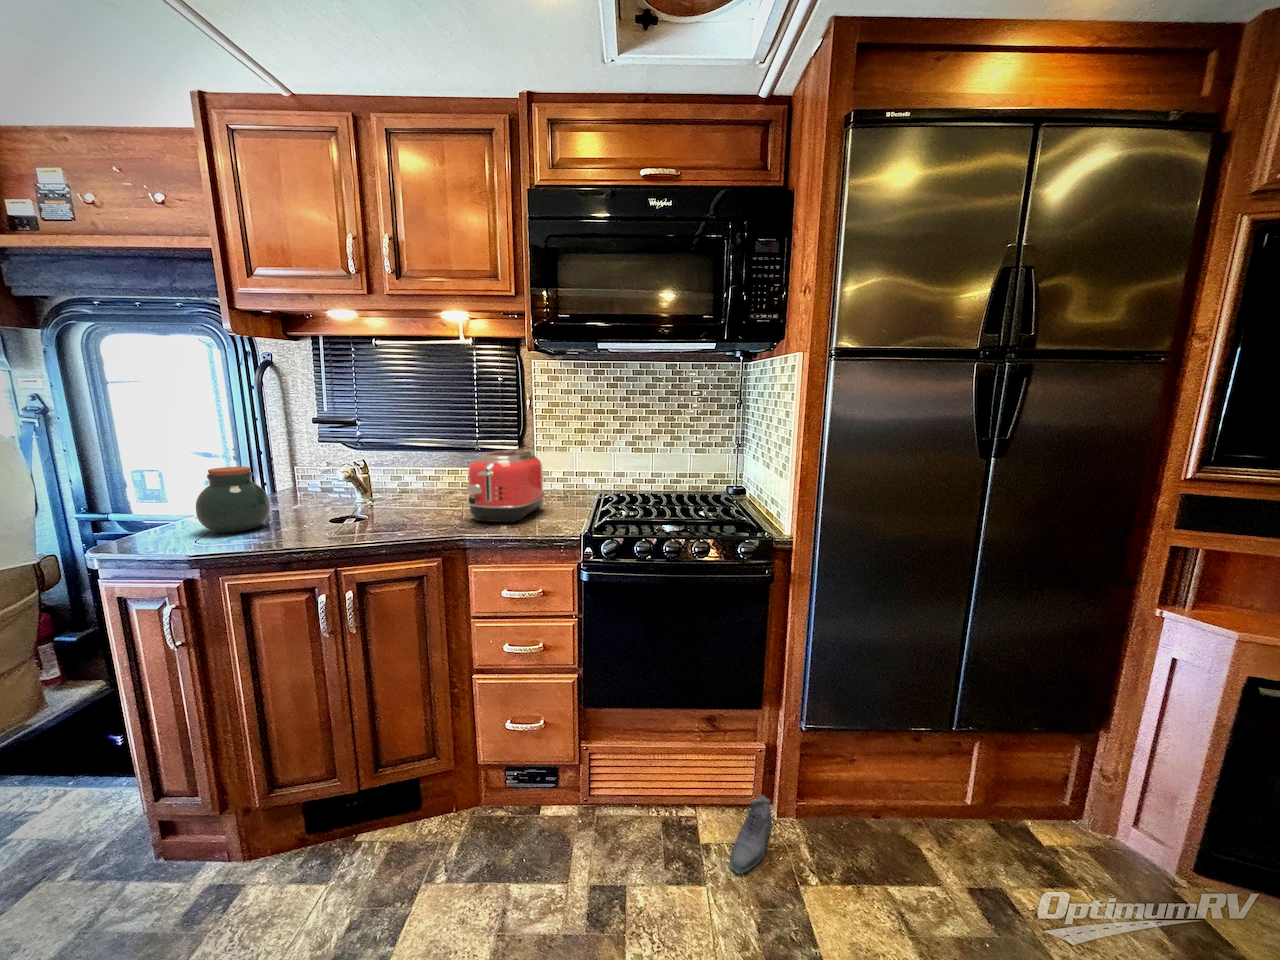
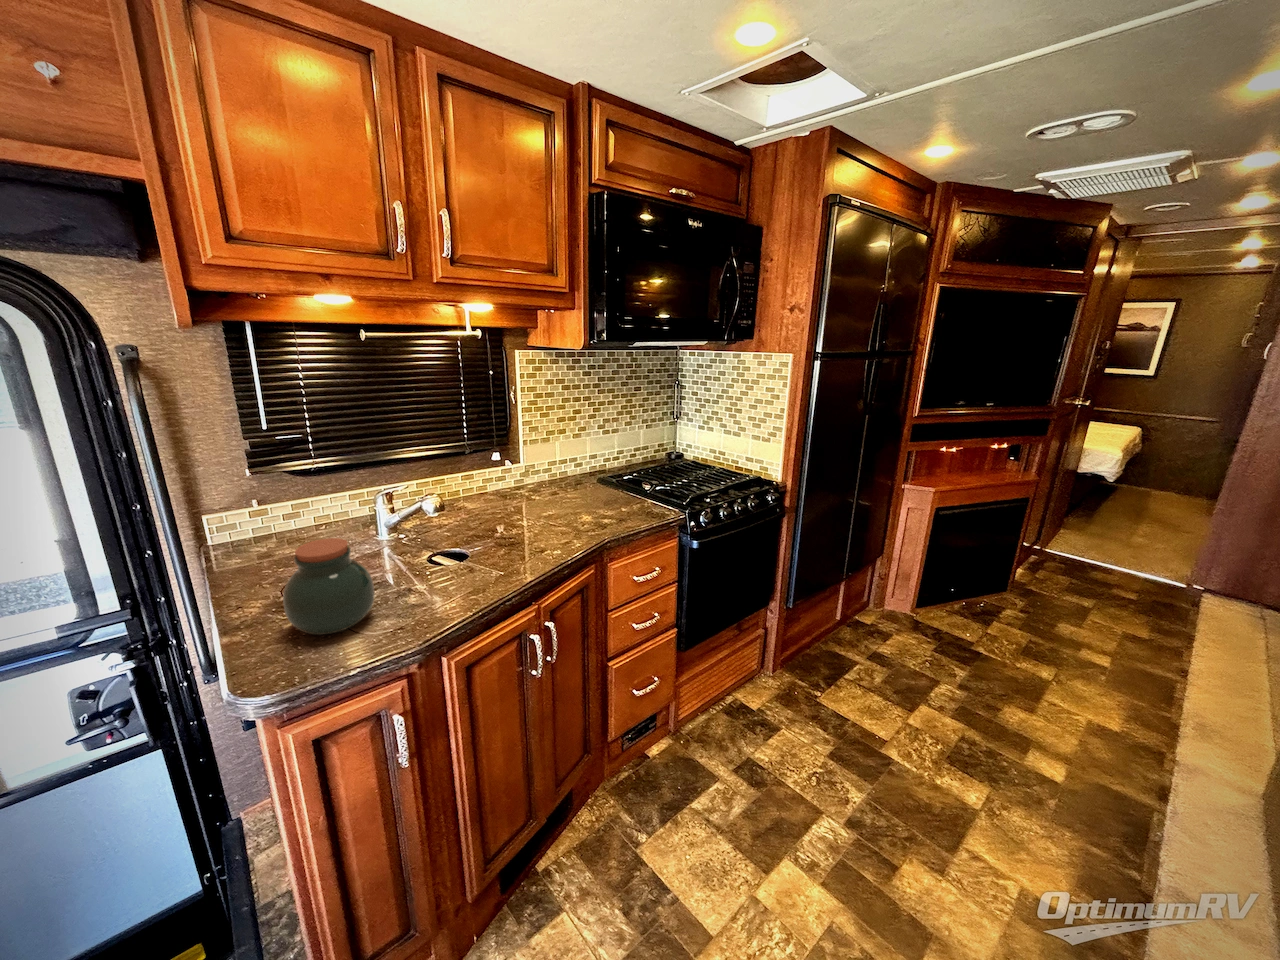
toaster: present [467,450,545,523] -> none [539,452,613,531]
shoe: present [730,795,772,874] -> none [764,663,792,713]

